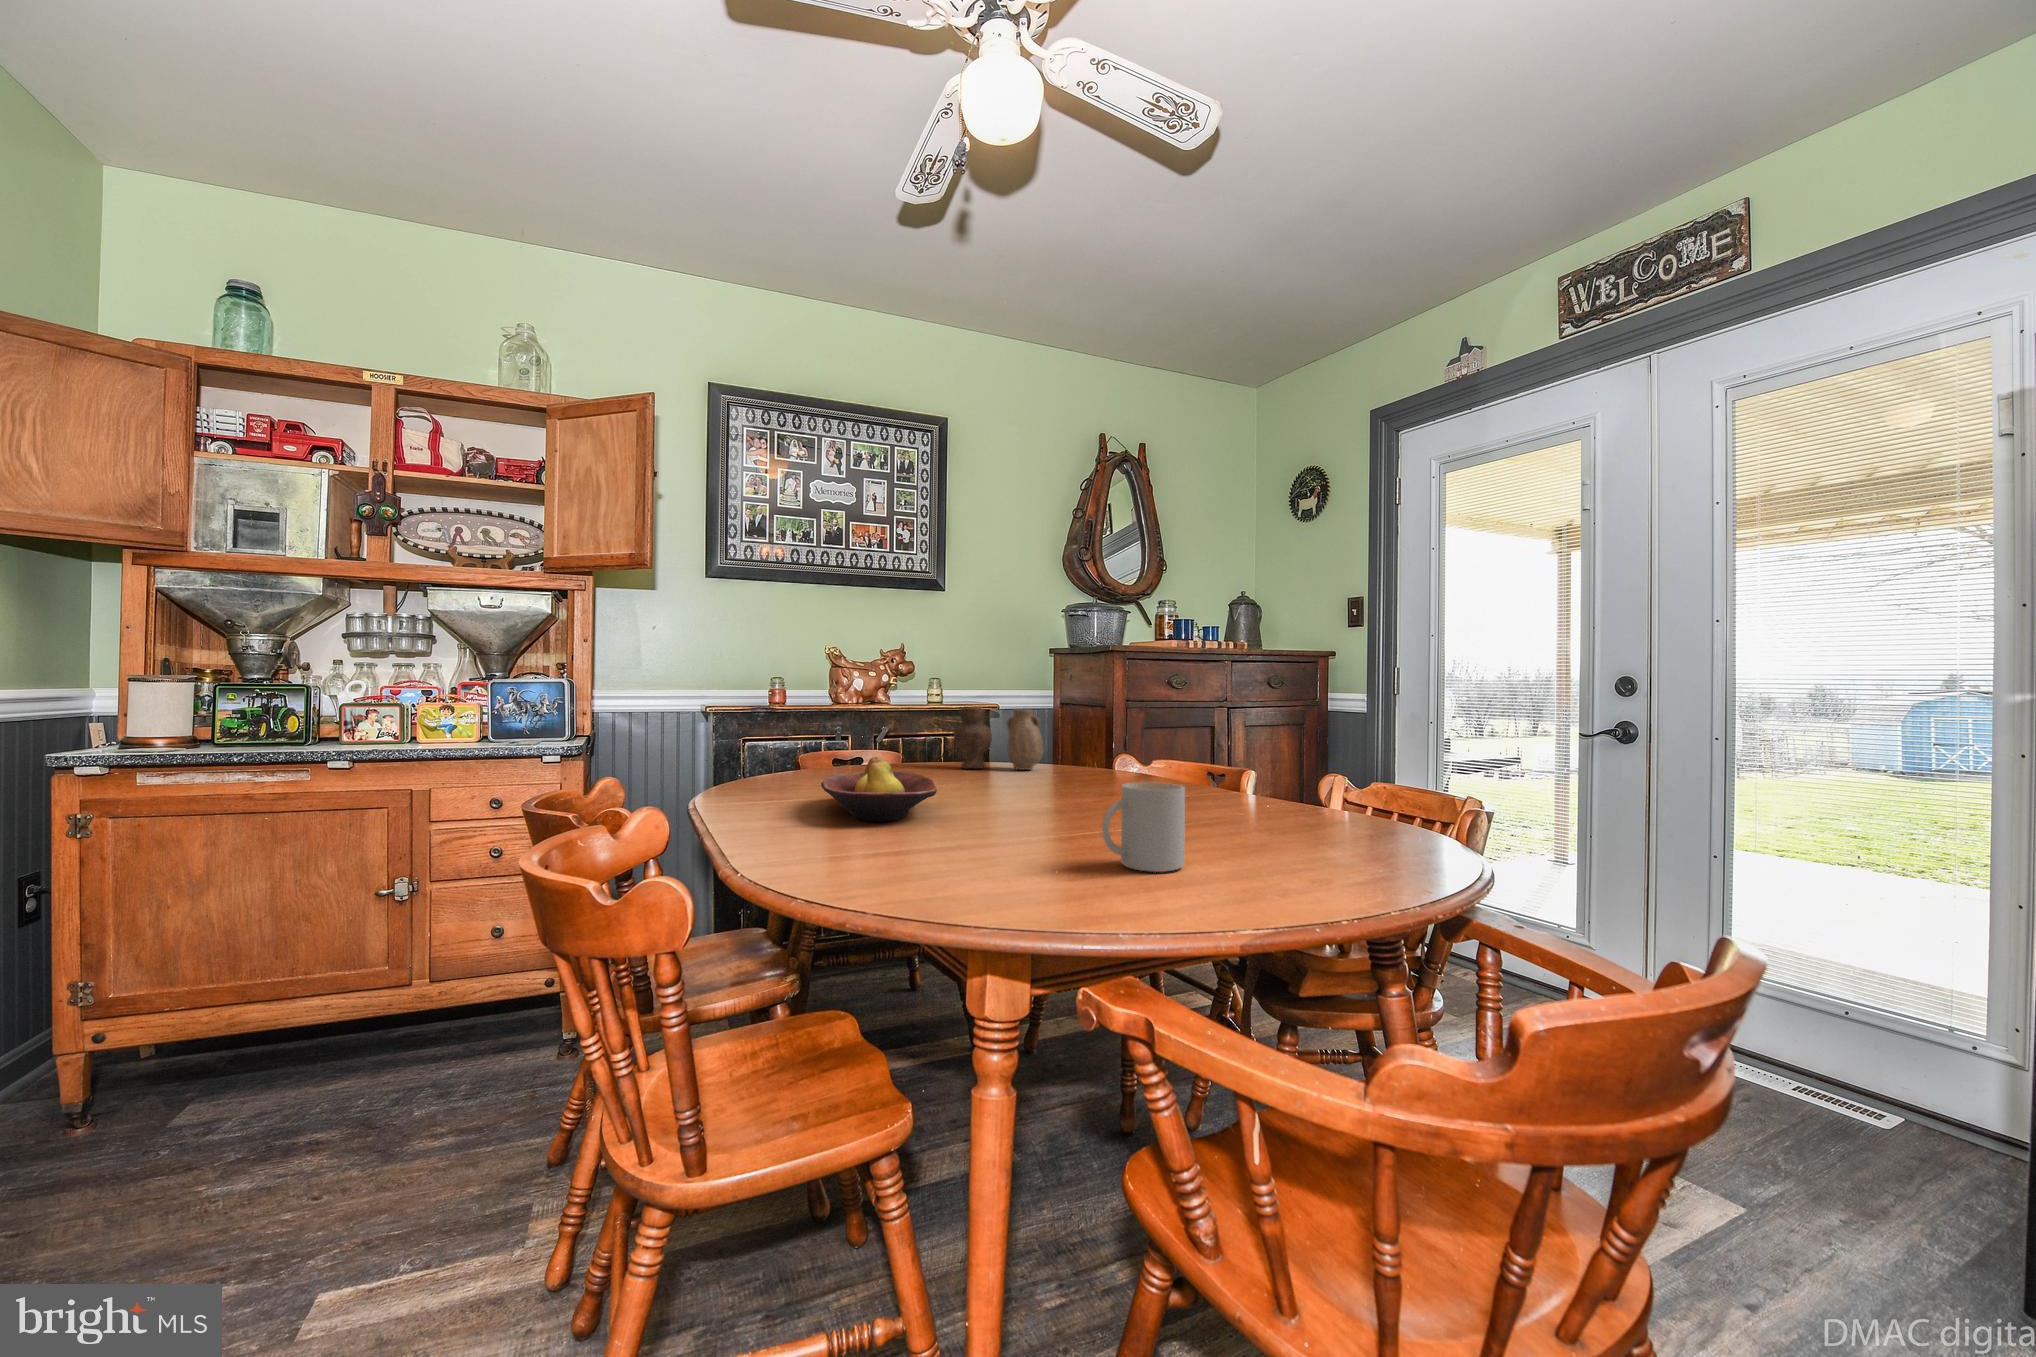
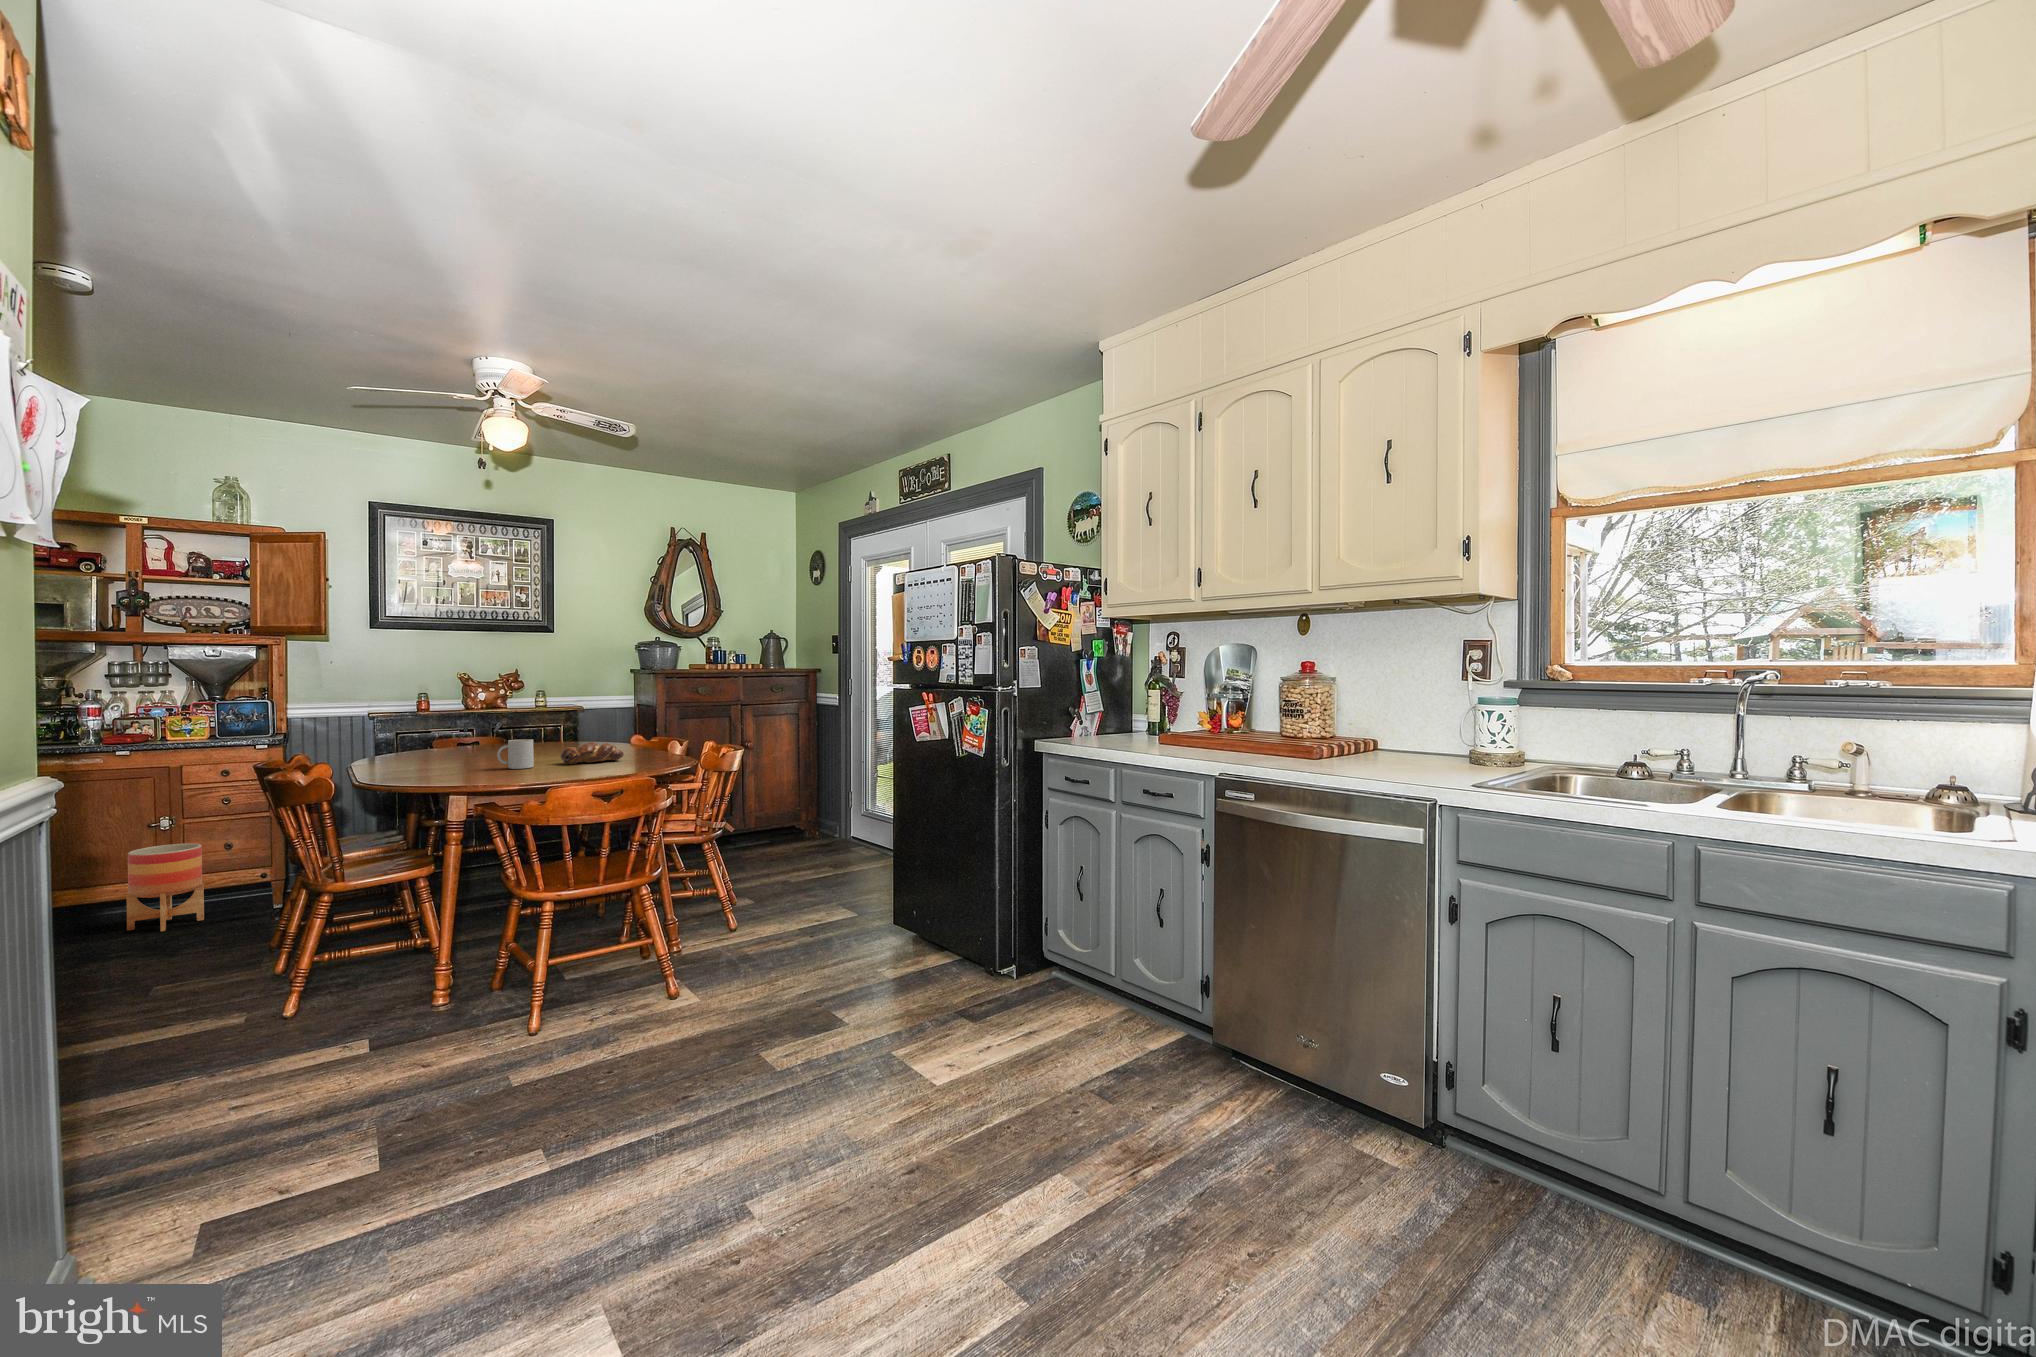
vase: present [953,707,1043,770] -> none [517,710,570,743]
fruit bowl: present [821,757,937,821] -> none [406,736,468,762]
bread loaf: none [1210,791,1350,854] -> present [560,742,624,764]
planter: none [328,930,453,1108] -> present [126,844,204,931]

